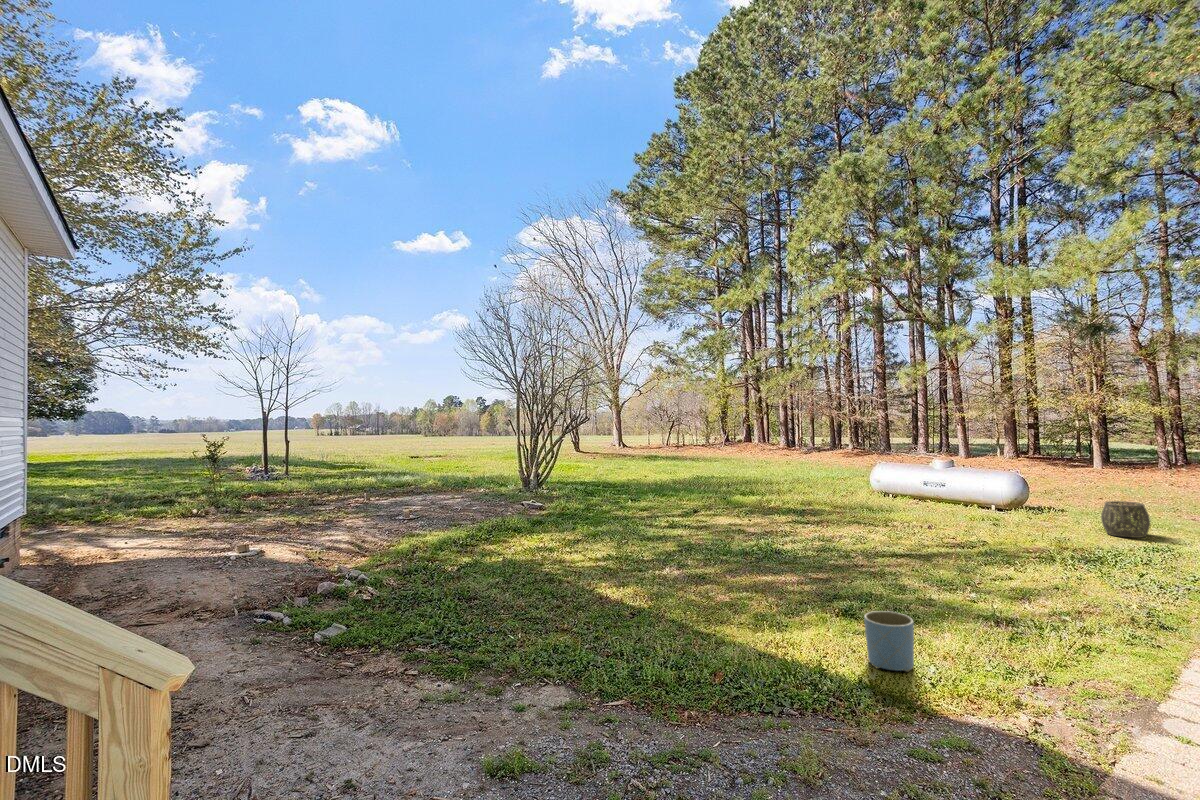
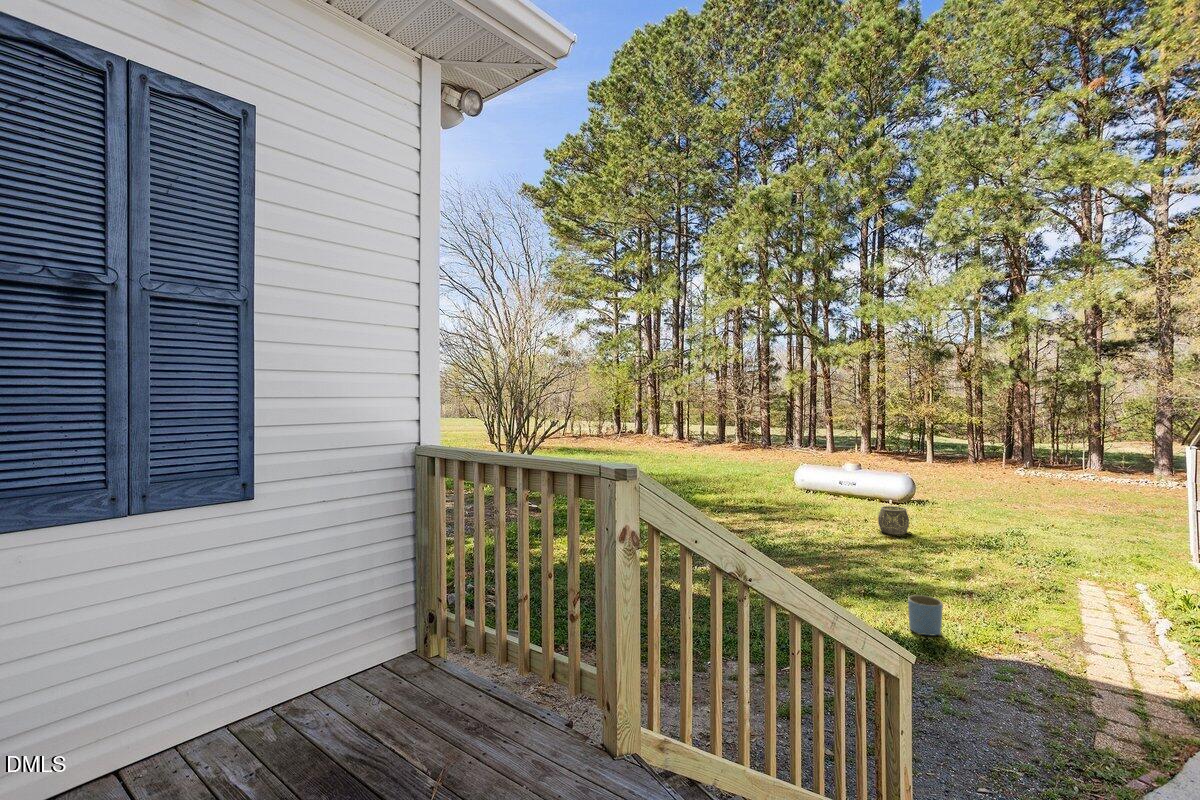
woven basket: present [1101,501,1150,538] -> present [878,506,909,535]

